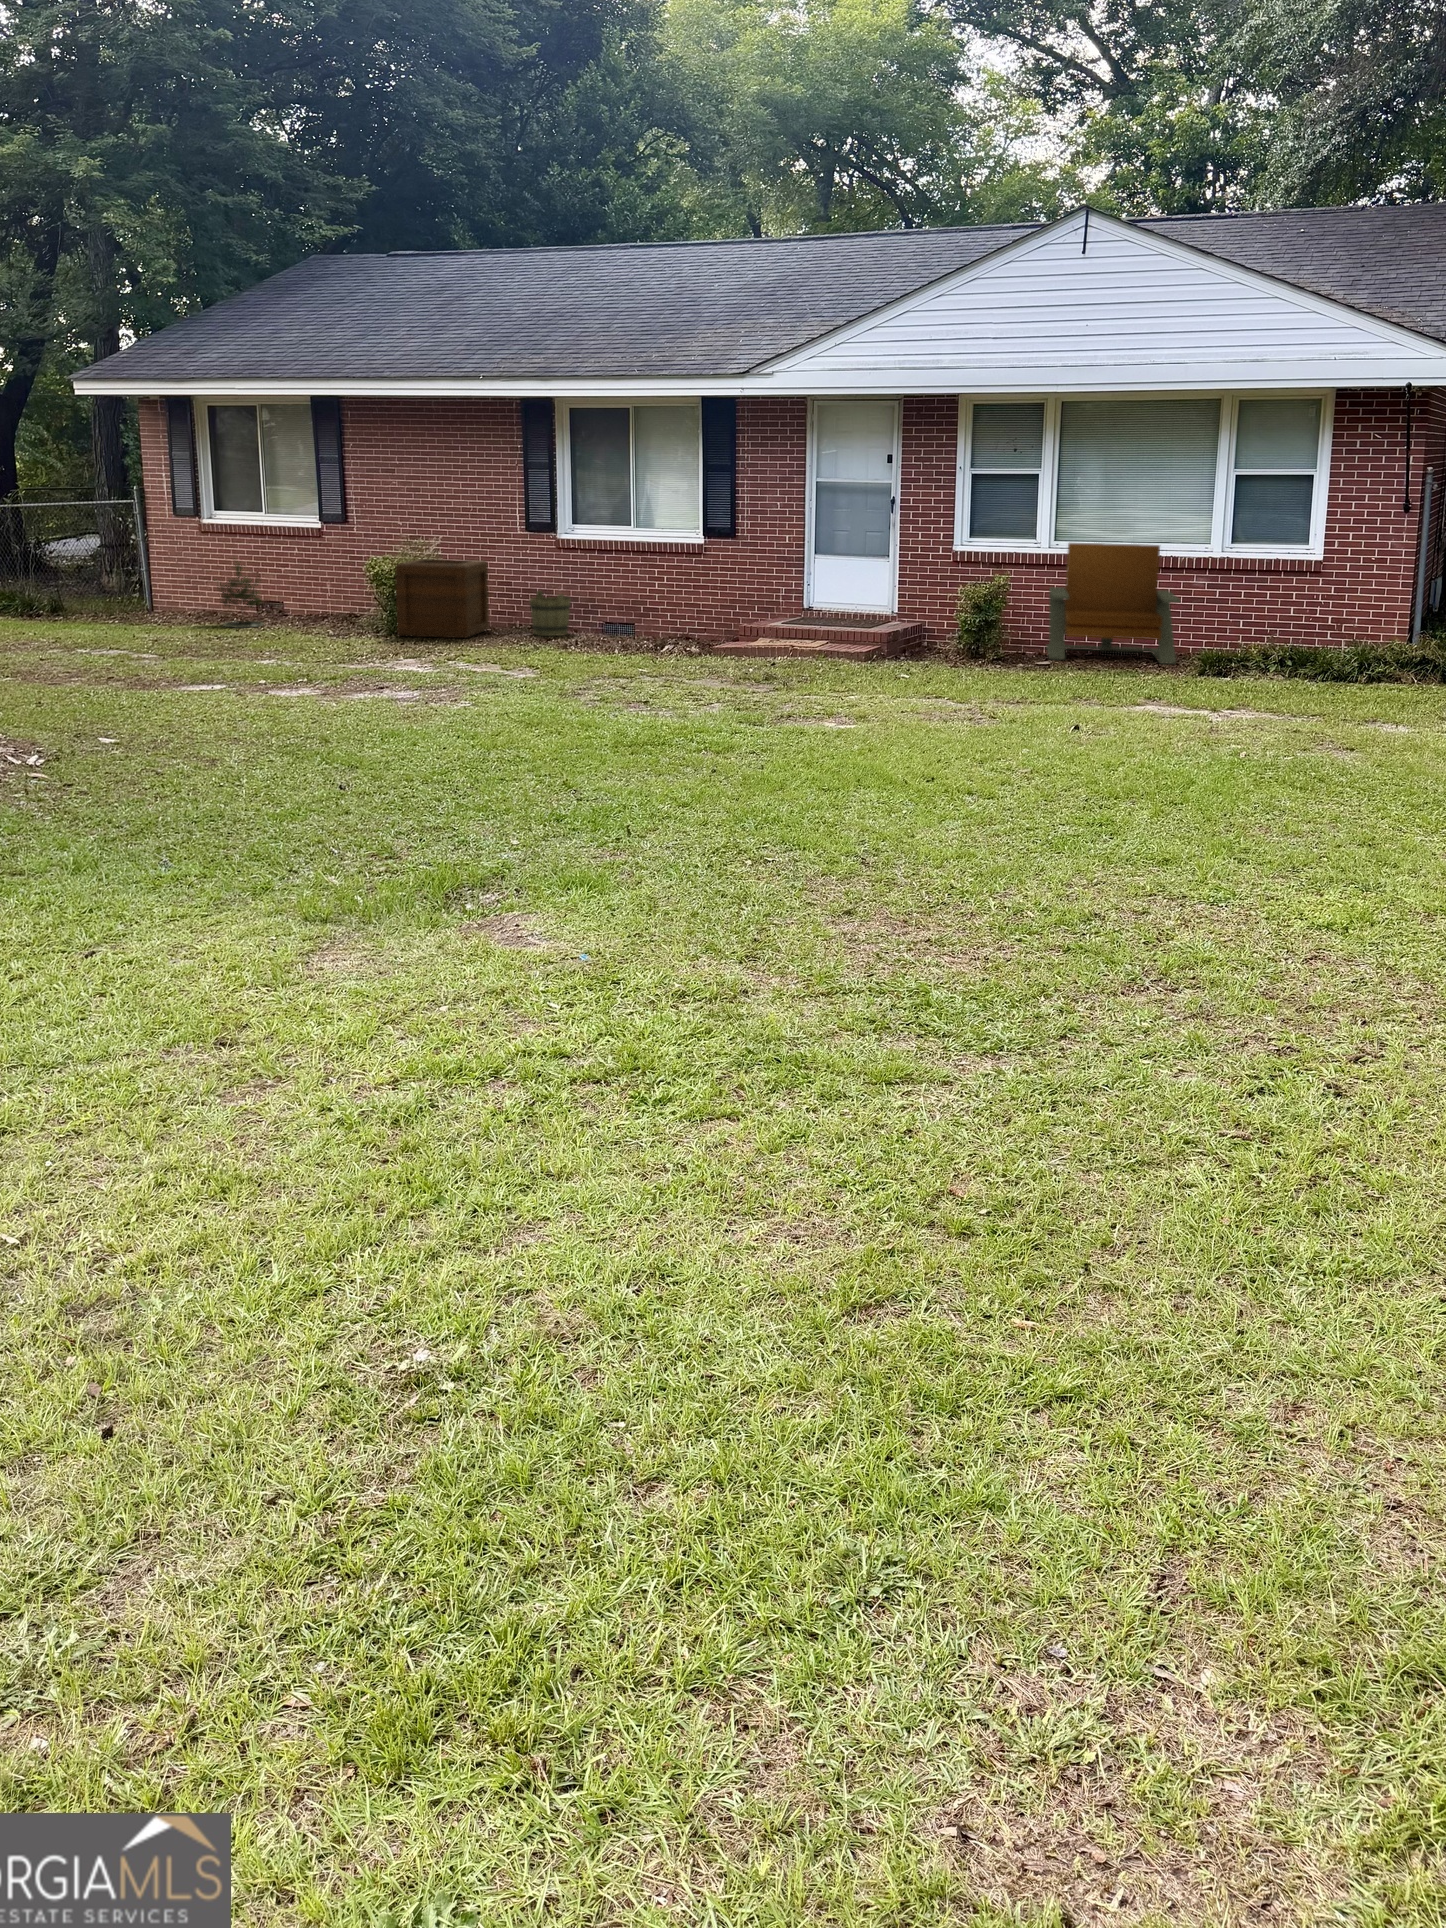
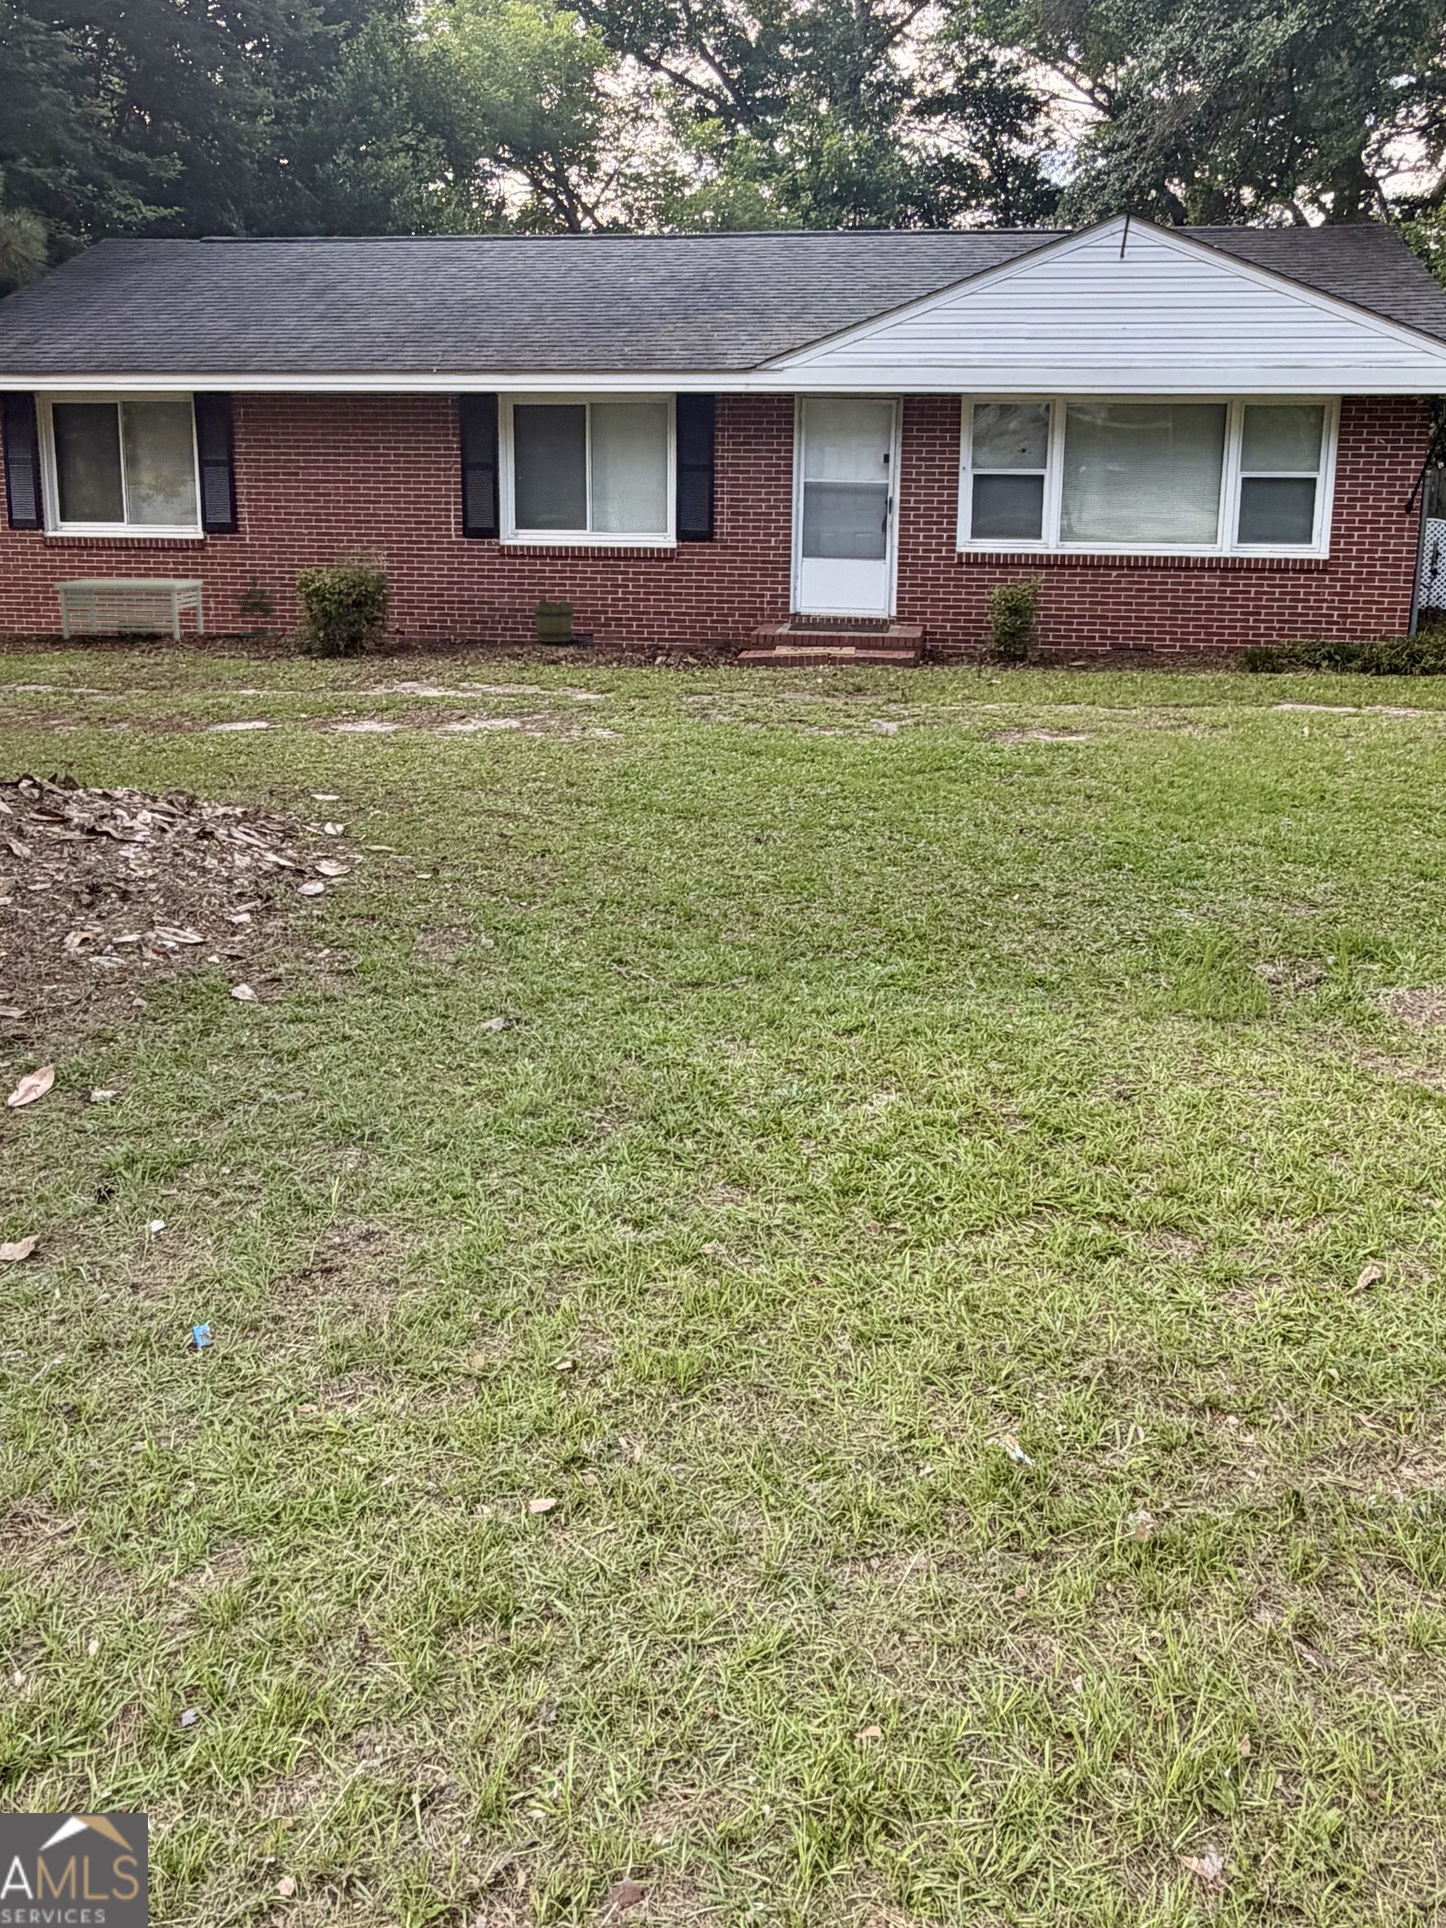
lounge chair: present [1046,543,1181,664] -> none [1049,543,1187,664]
wooden crate: present [395,559,489,638] -> none [403,568,495,645]
storage bench: none [25,565,185,630] -> present [54,579,203,640]

